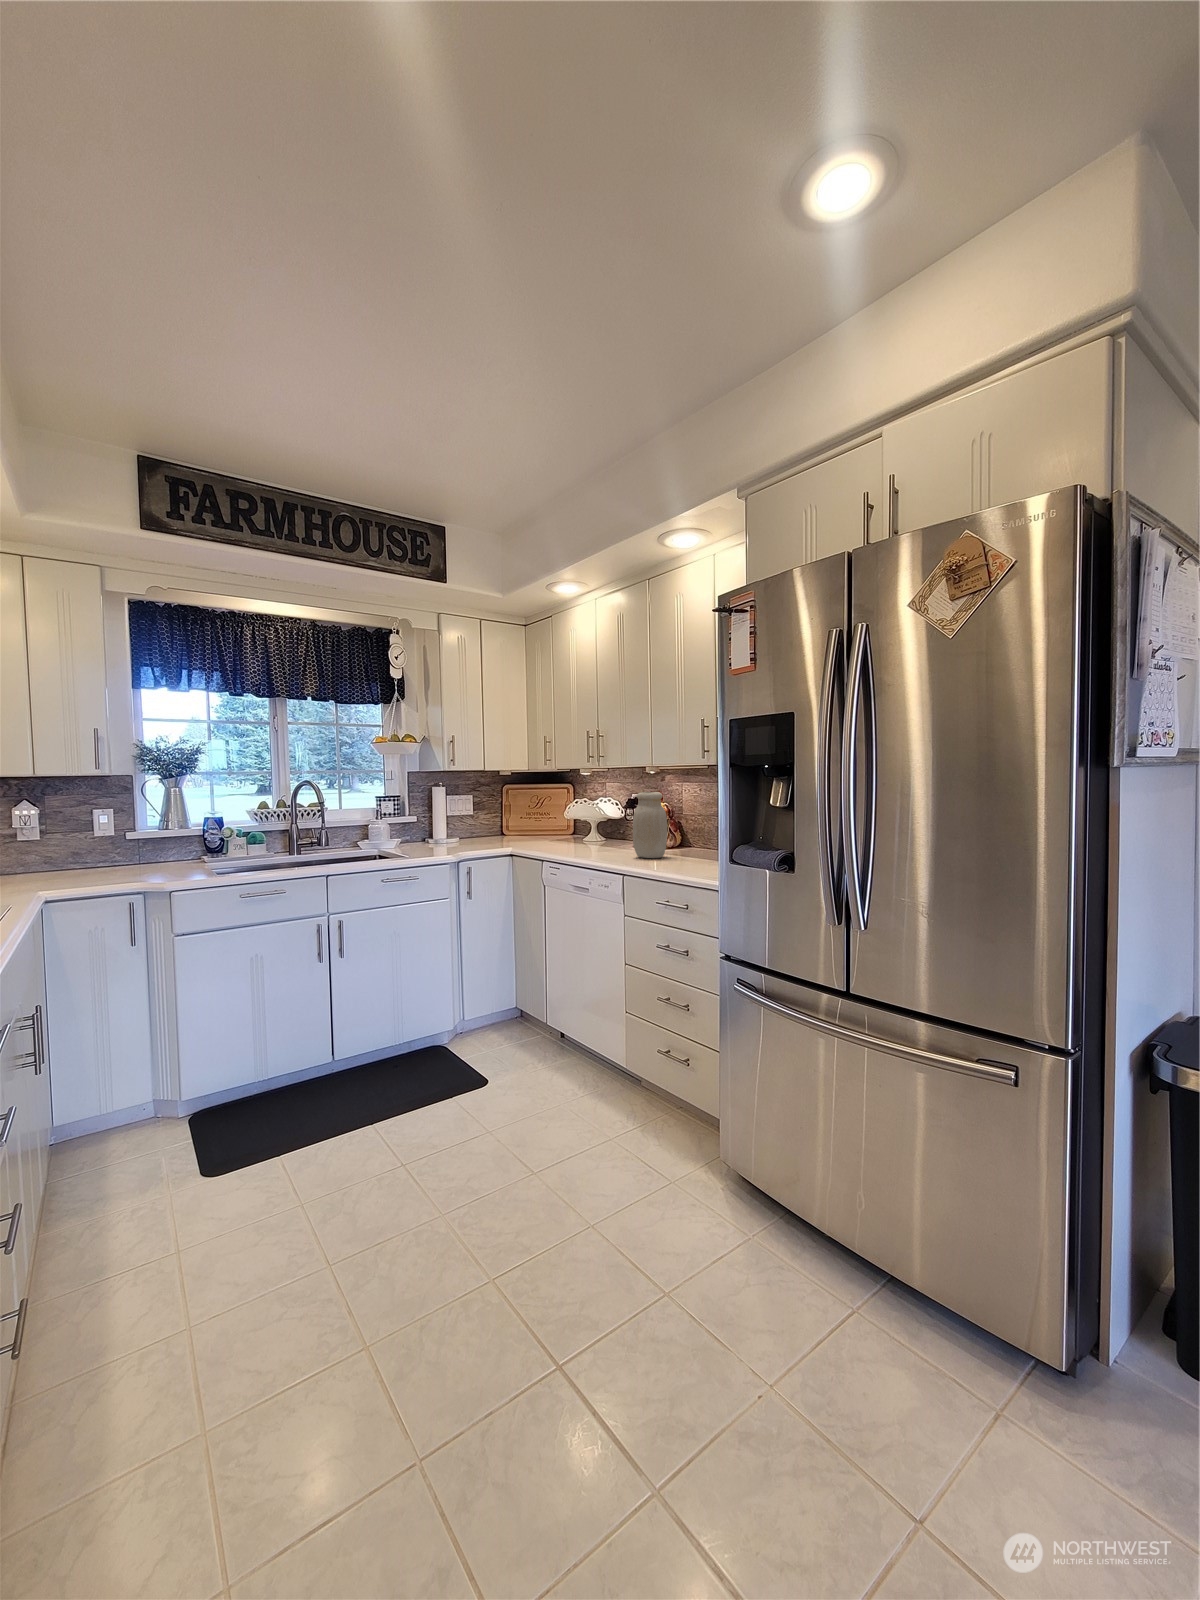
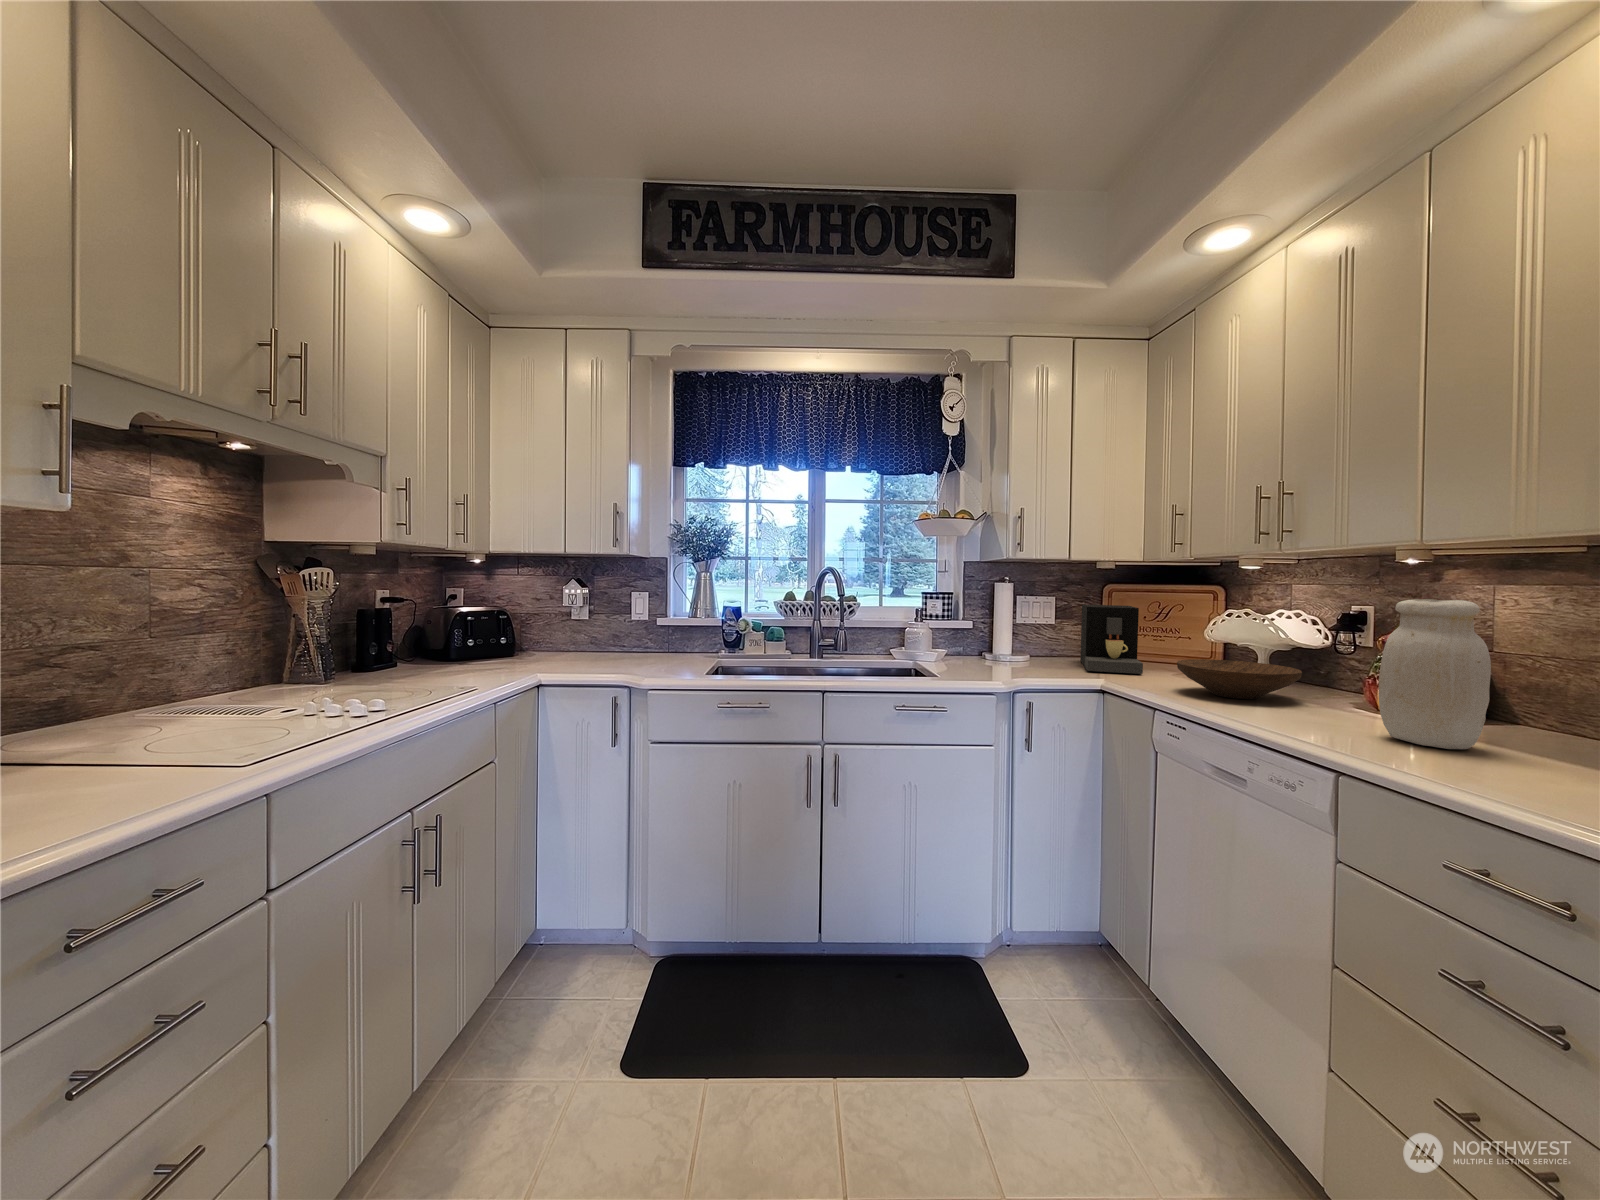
coffee maker: none [493,799,533,845] -> present [1080,605,1143,674]
wooden bowl: none [551,829,609,850] -> present [1177,659,1302,699]

